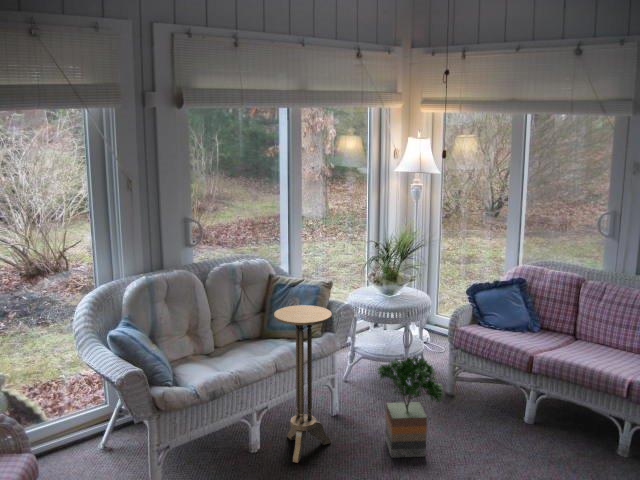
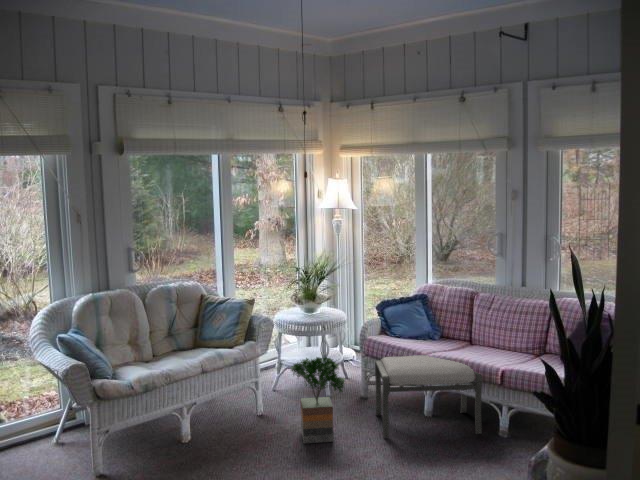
side table: present [274,305,332,463] -> none [200,315,254,450]
ottoman: none [467,355,606,453] -> present [375,355,482,437]

